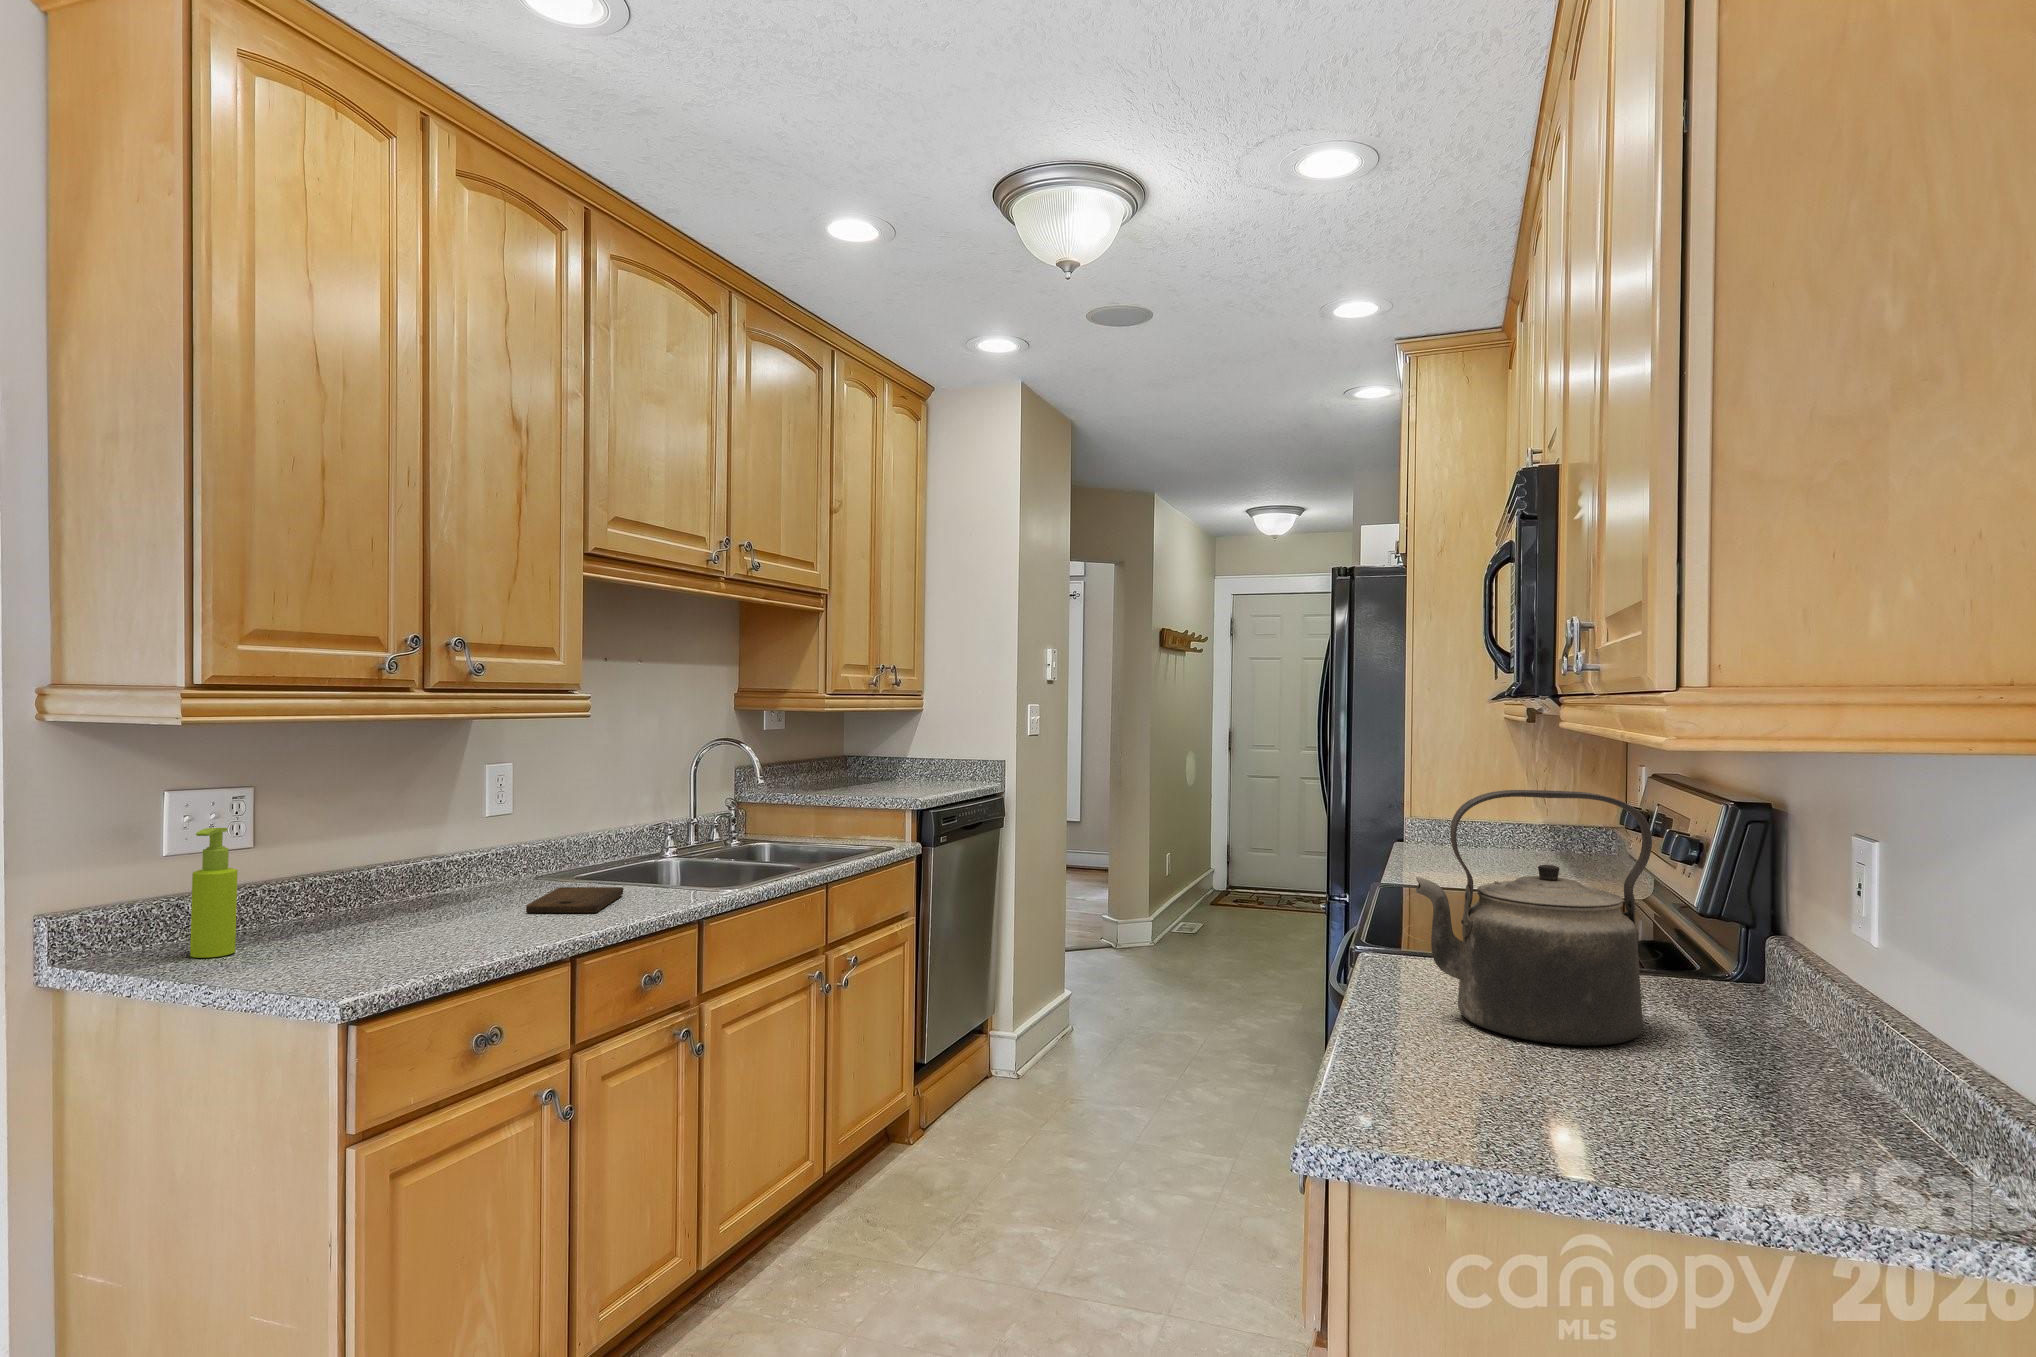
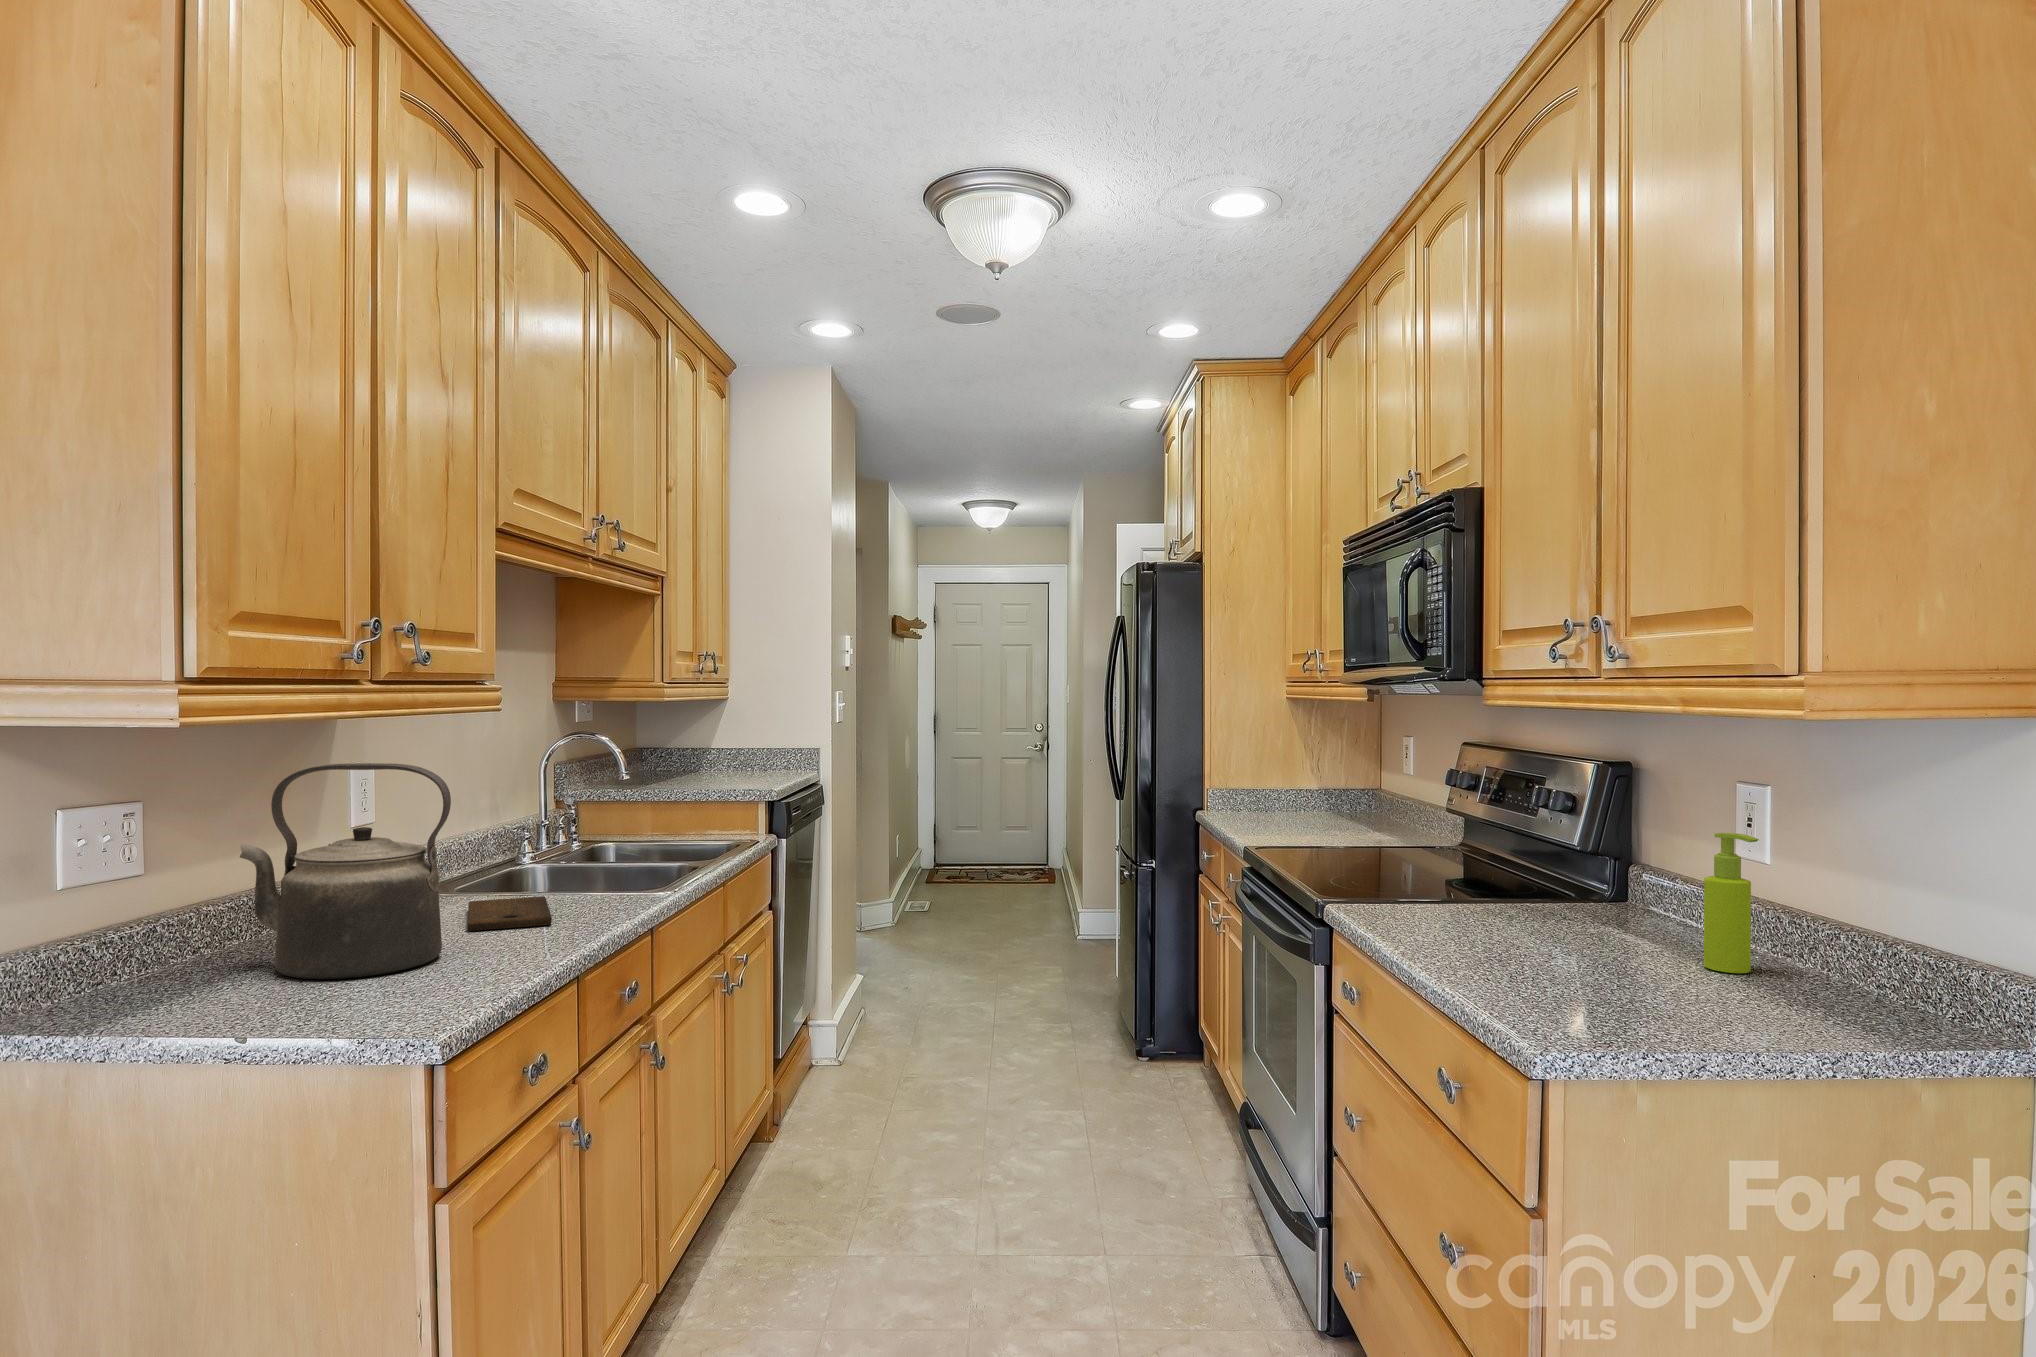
kettle: present [1415,790,1652,1046] -> present [240,763,451,979]
soap dispenser: present [190,828,237,958] -> present [1704,833,1759,973]

